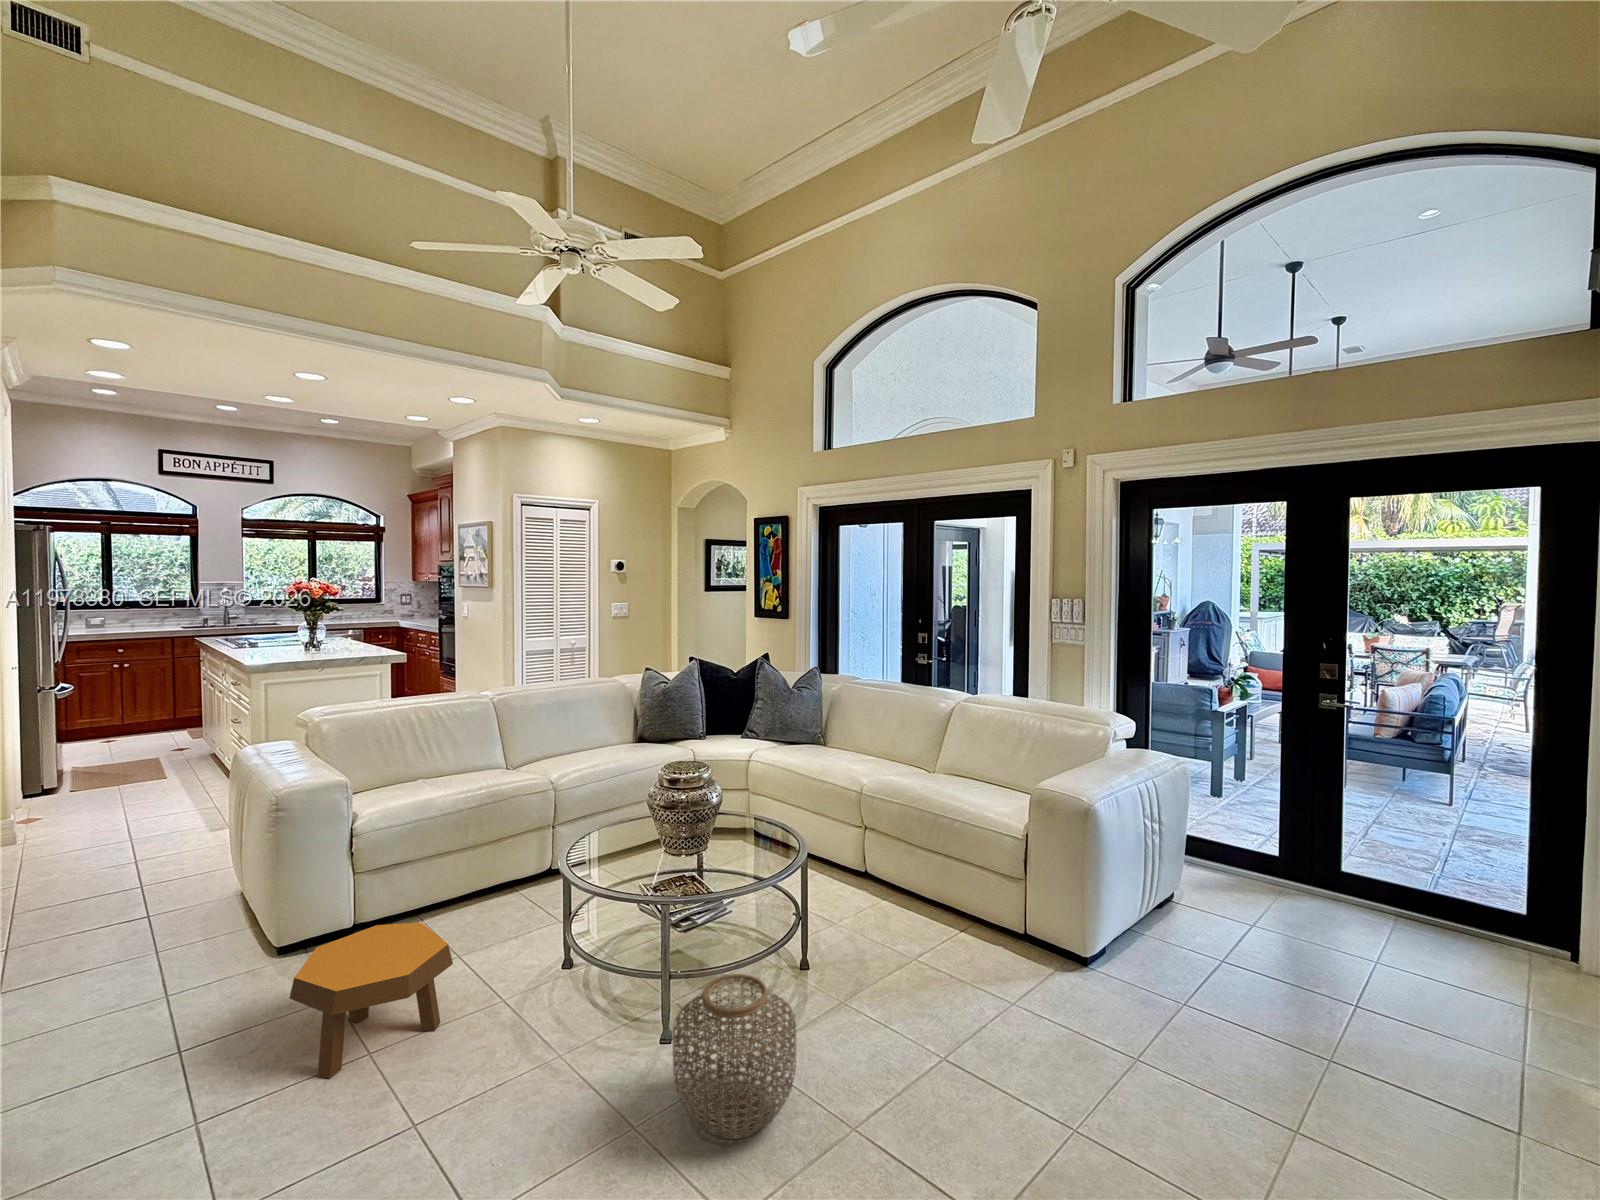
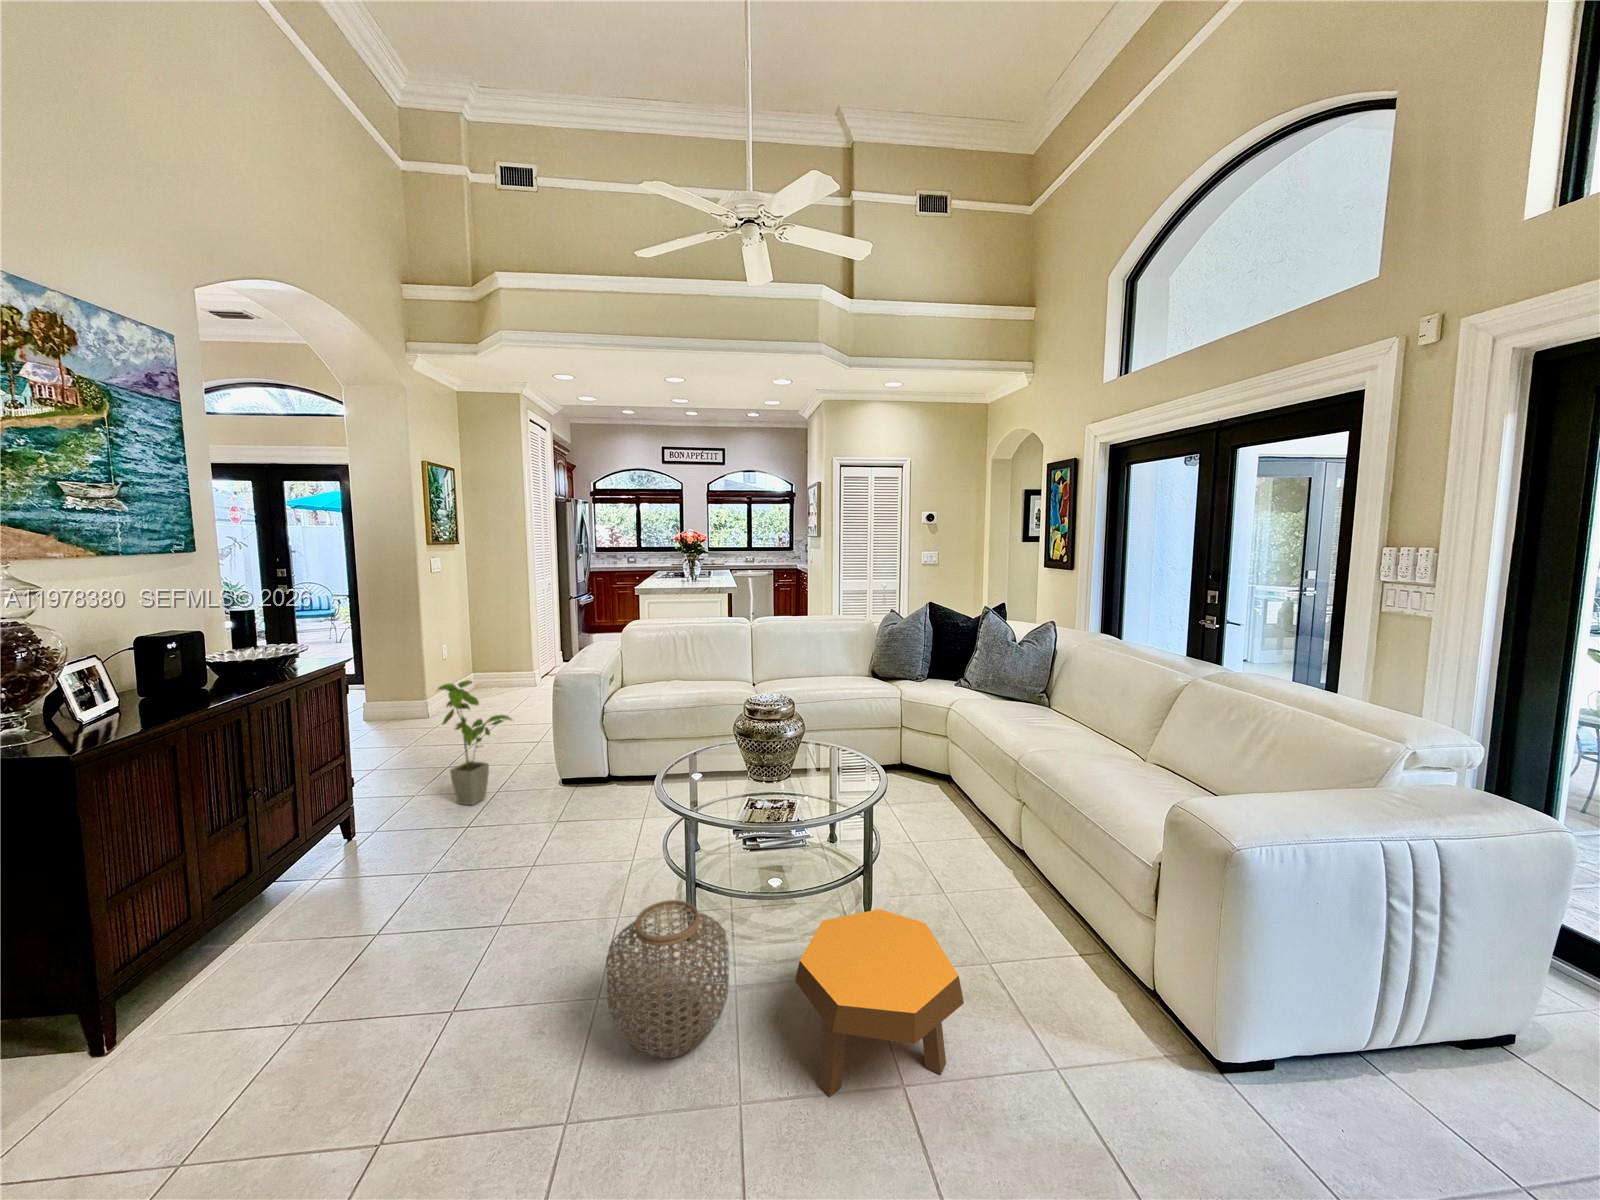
house plant: none [74,825,219,1035] -> present [438,680,512,805]
footstool: present [289,922,453,1079] -> present [795,909,964,1097]

